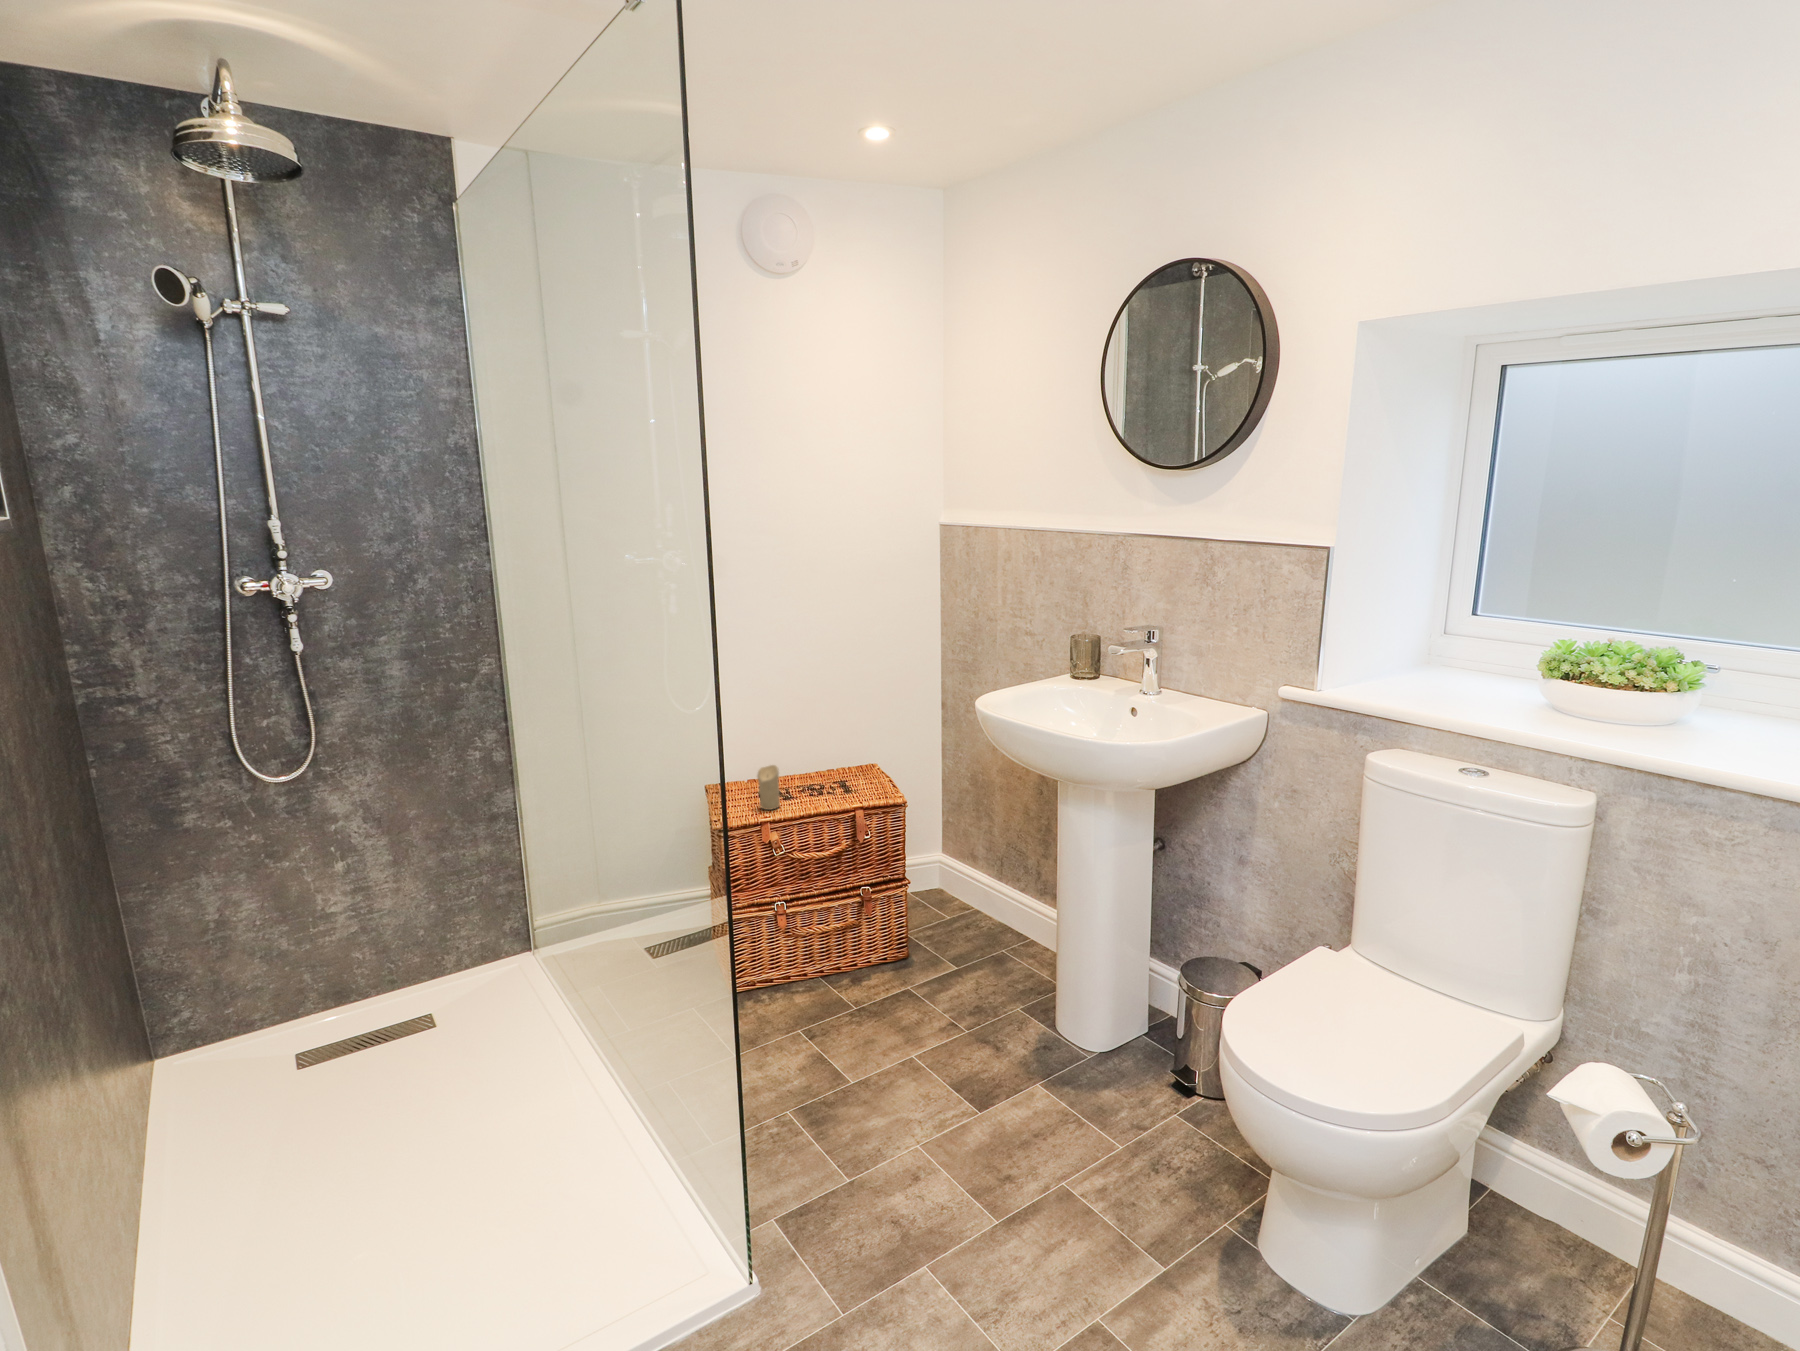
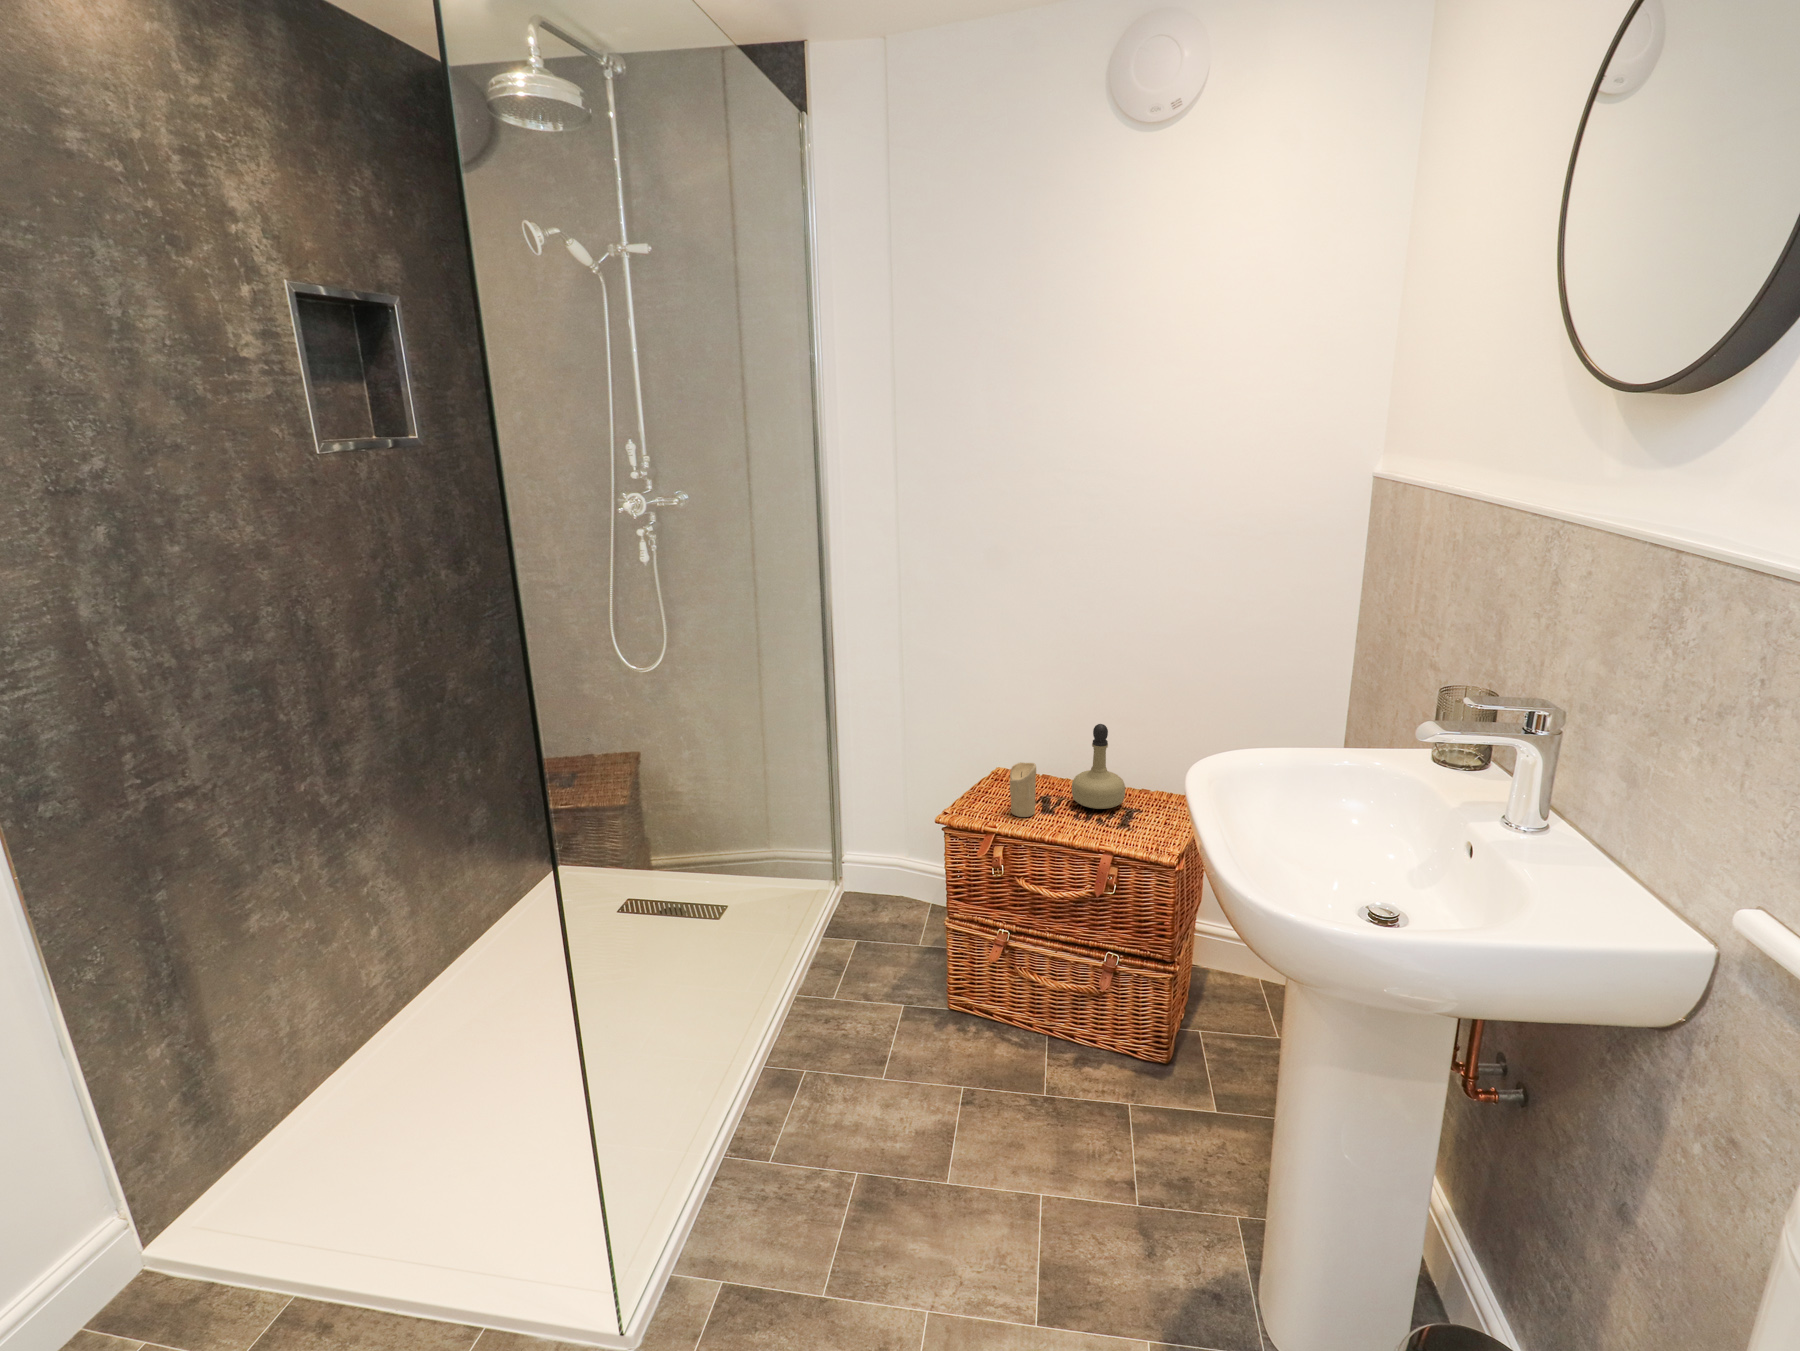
perfume bottle: none [790,725,830,791] -> present [1072,724,1125,809]

